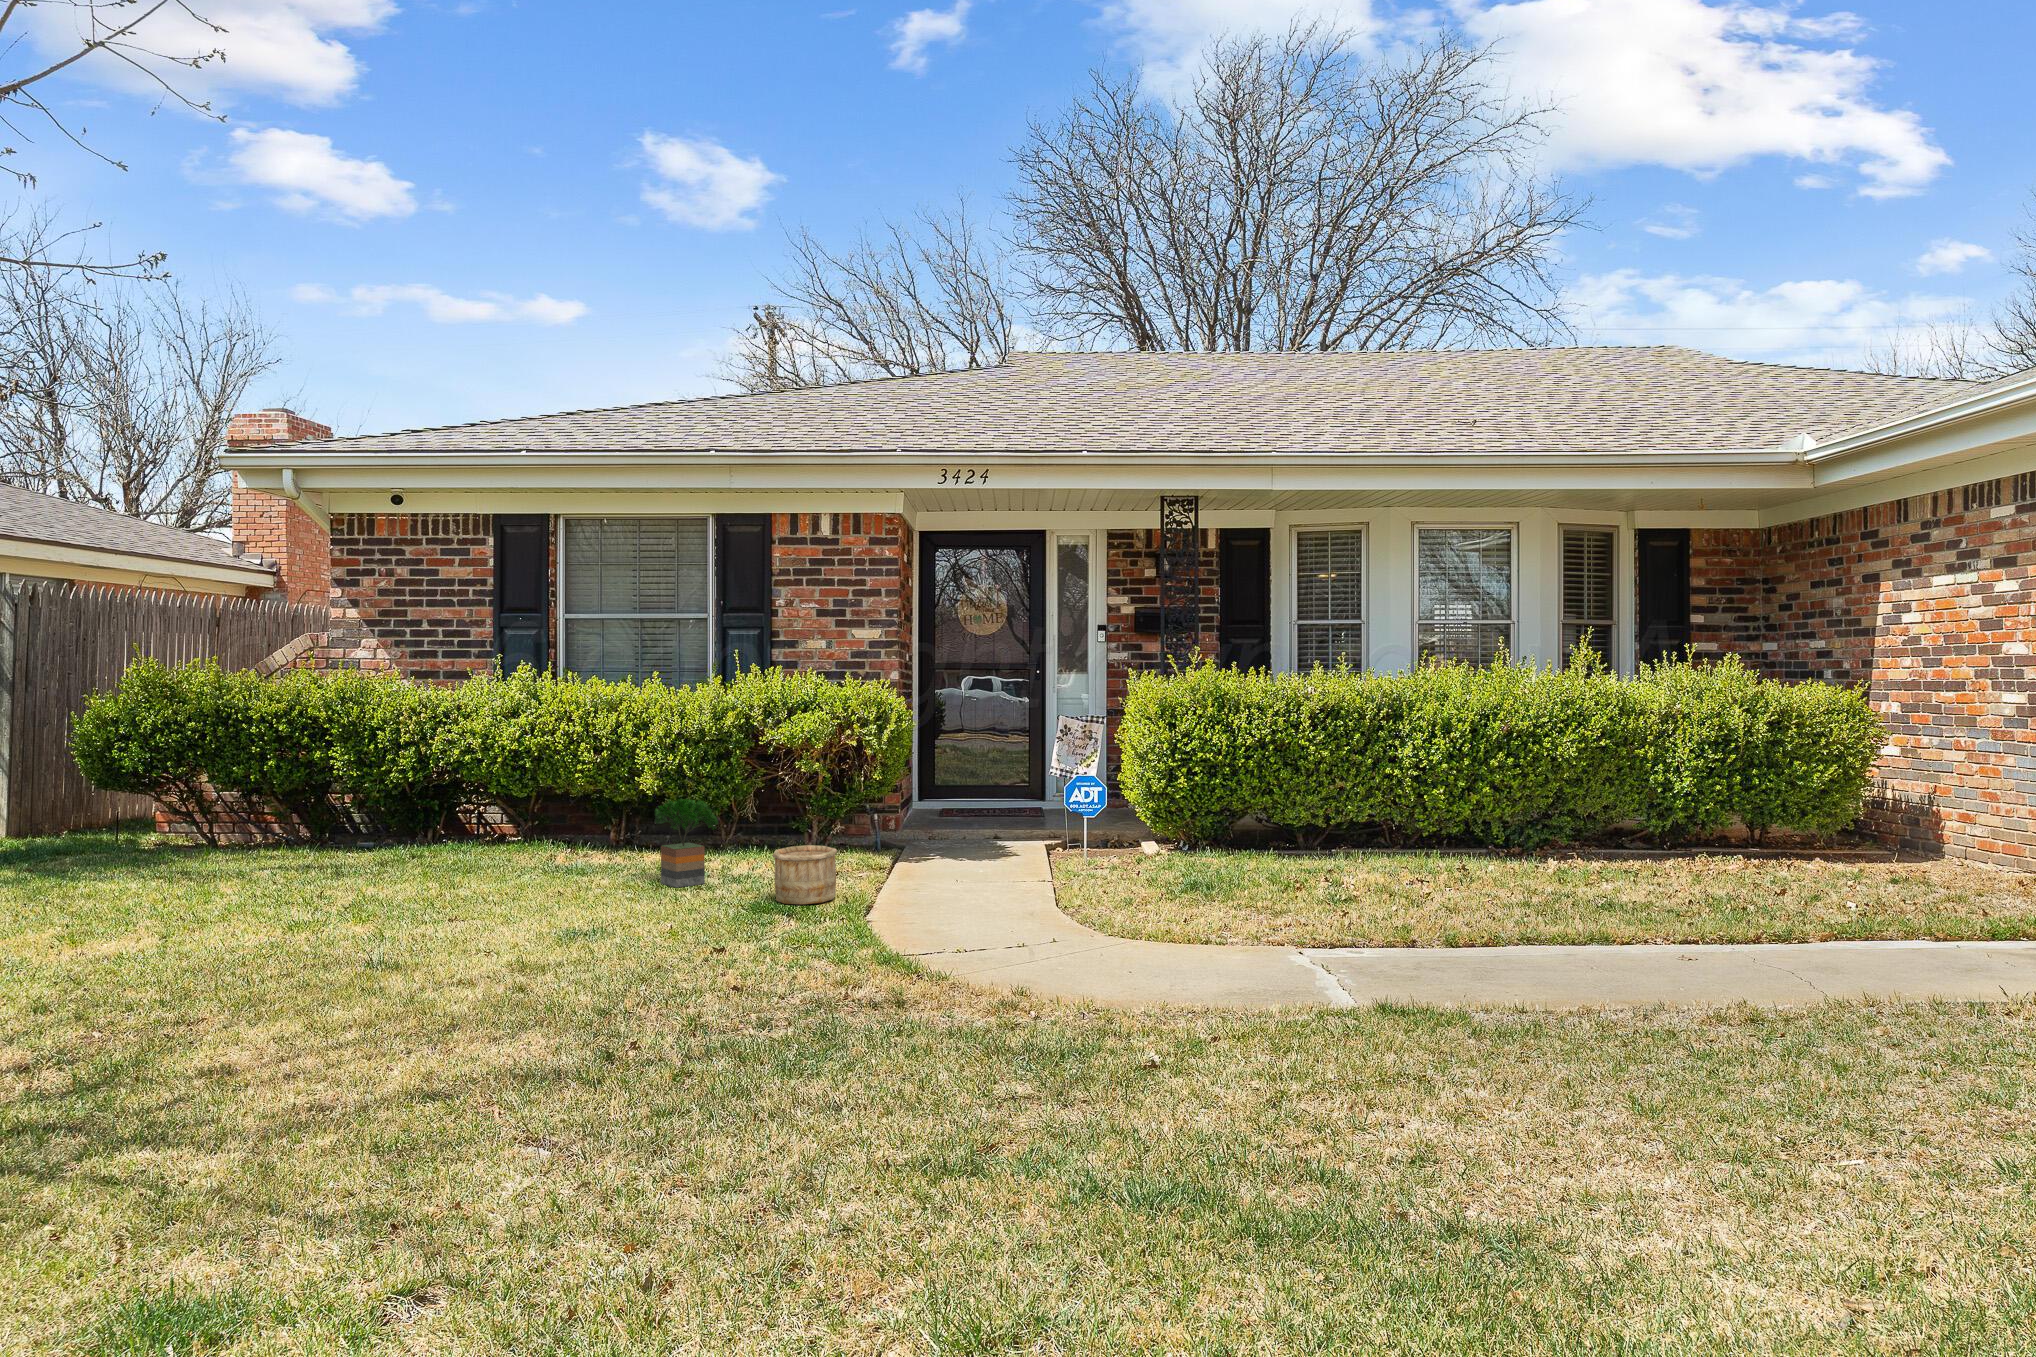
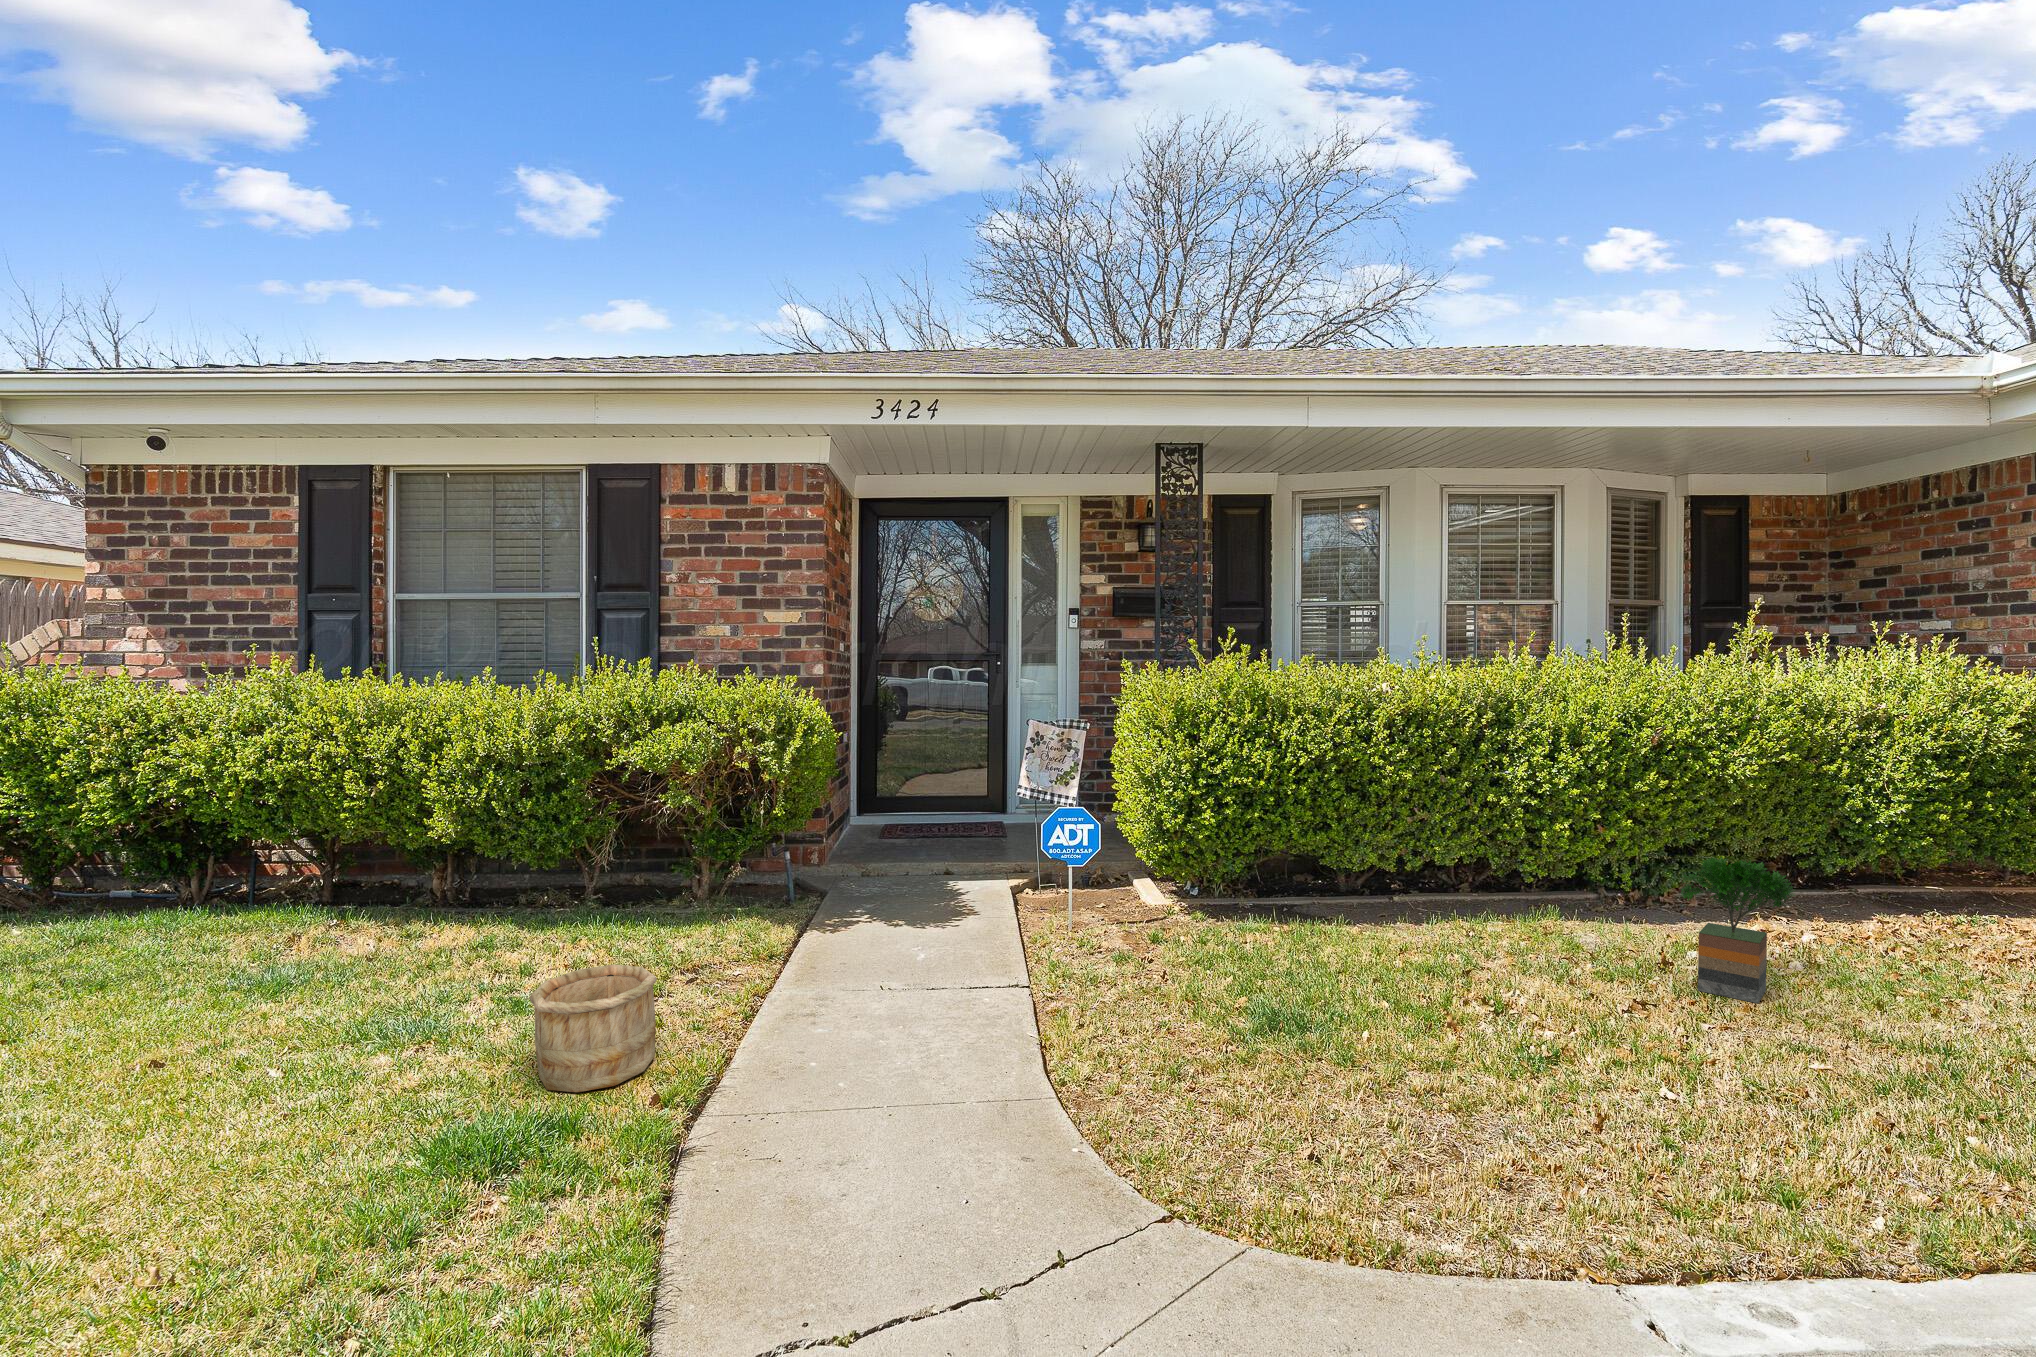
potted tree: present [656,799,718,887] -> present [1681,857,1795,1003]

